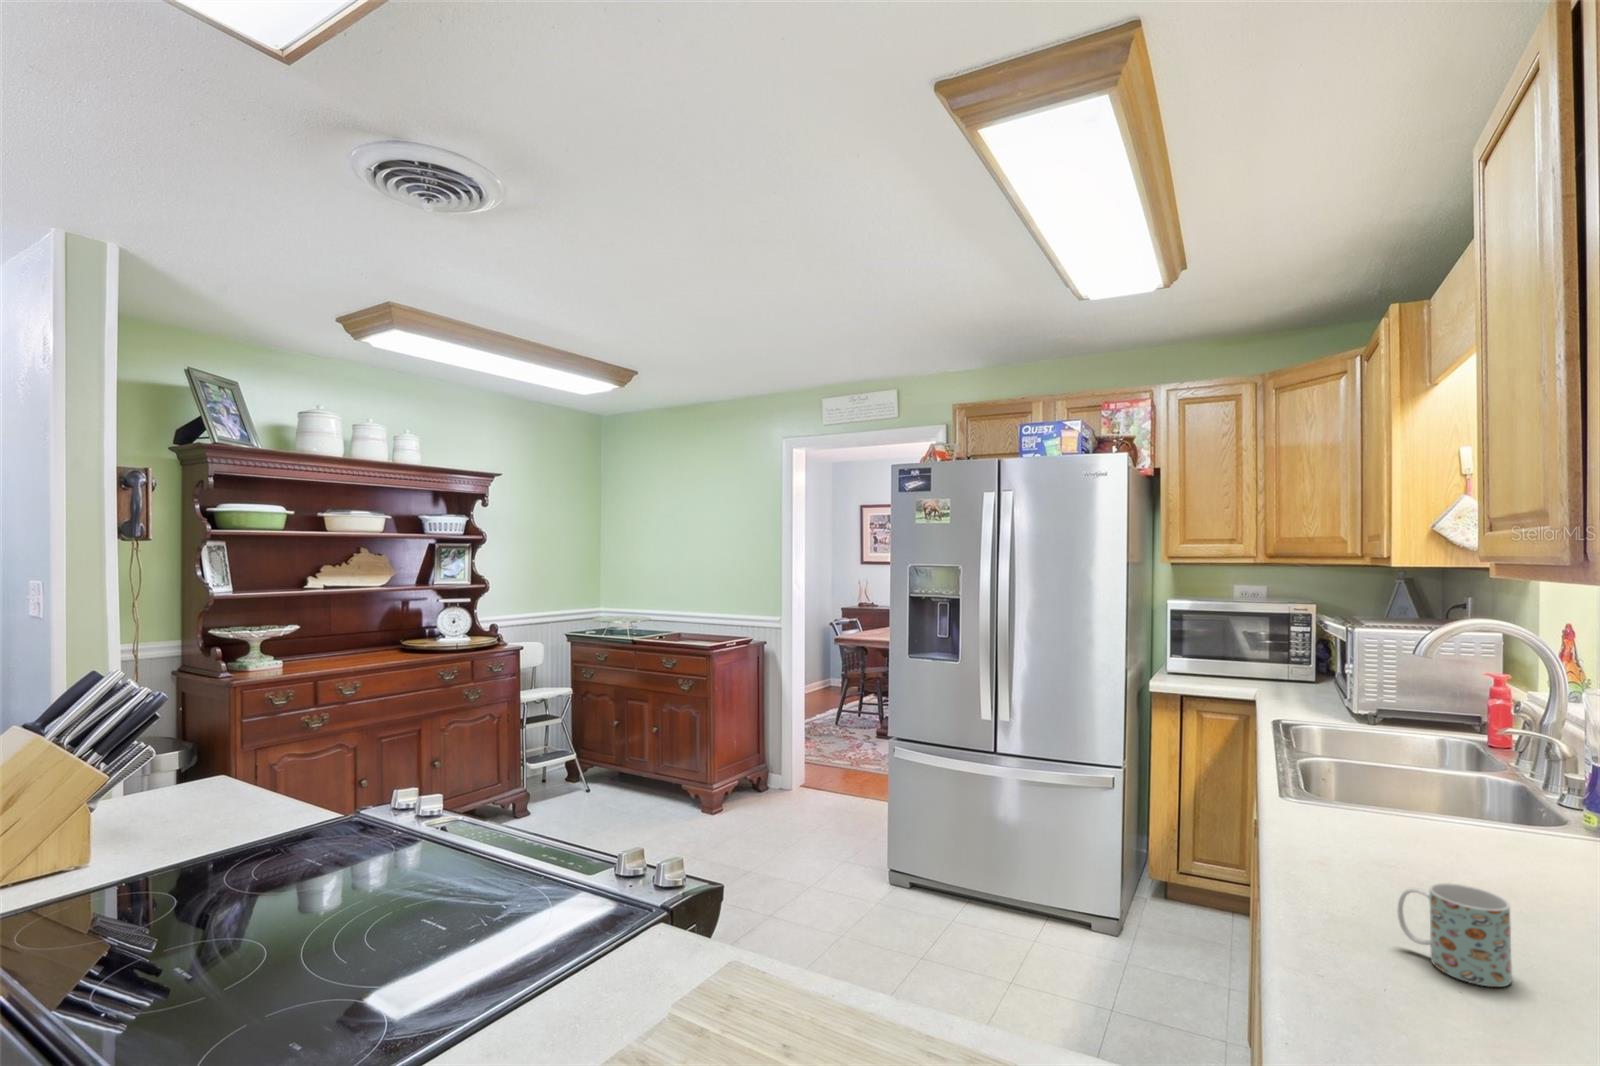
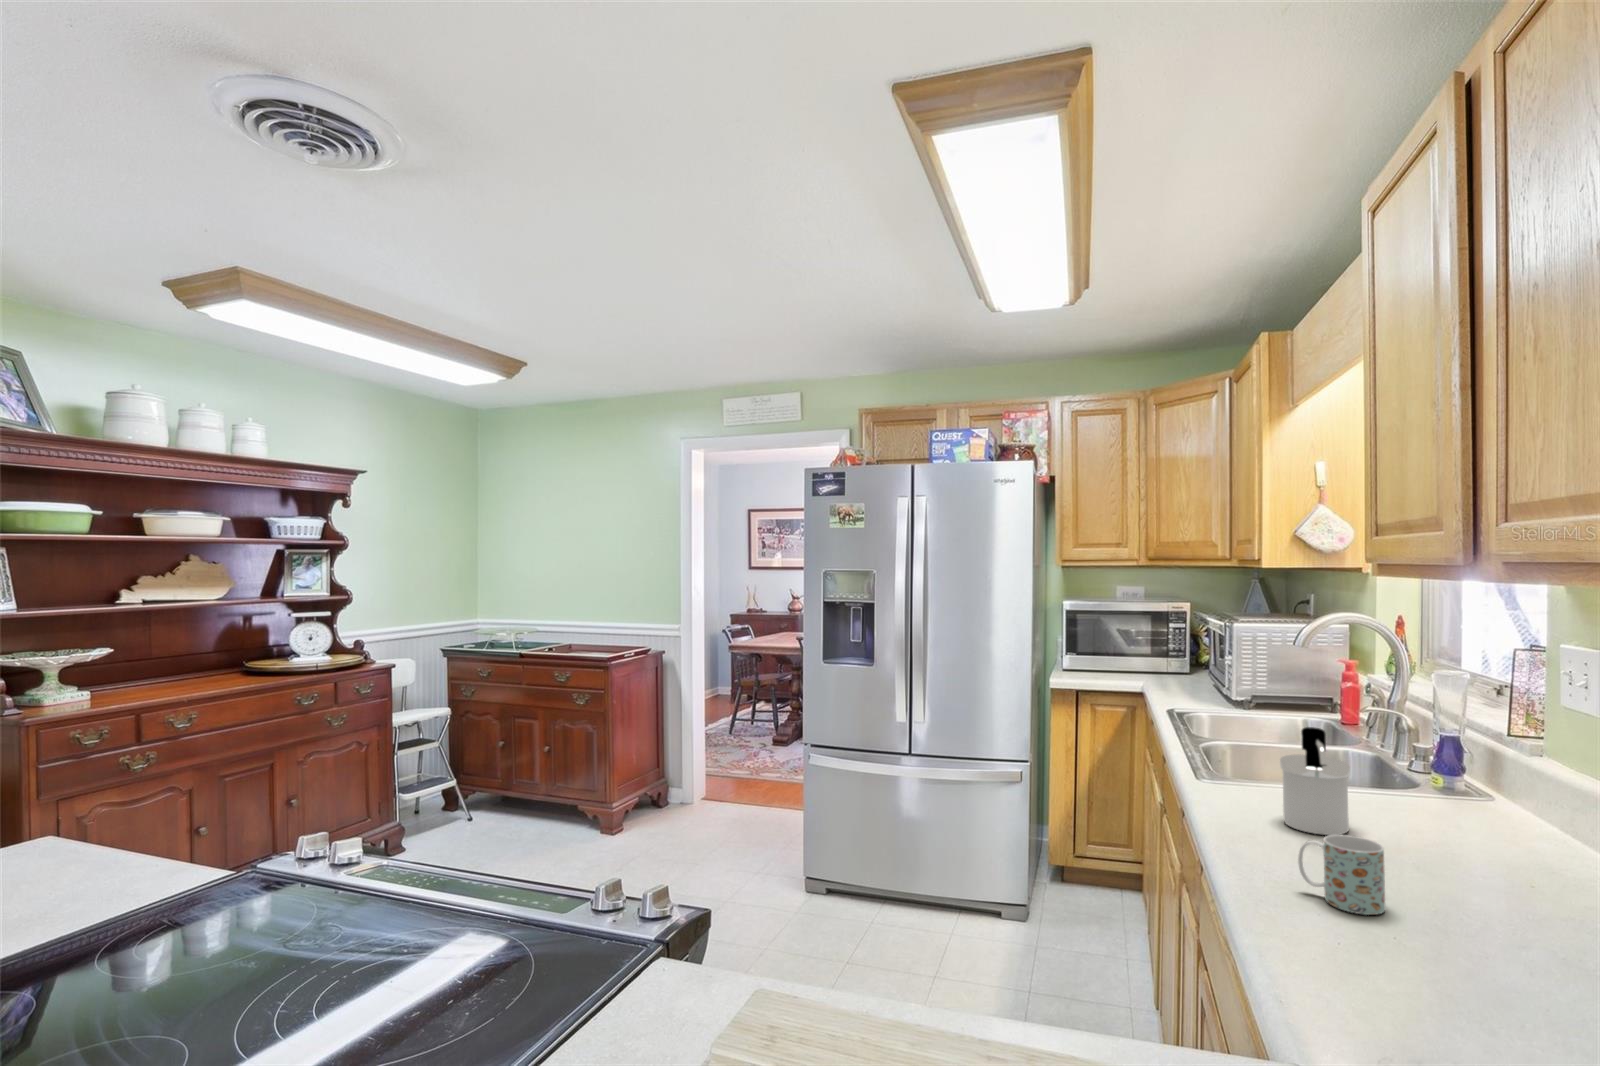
soap dispenser: none [1389,750,1479,879] -> present [1280,727,1350,835]

